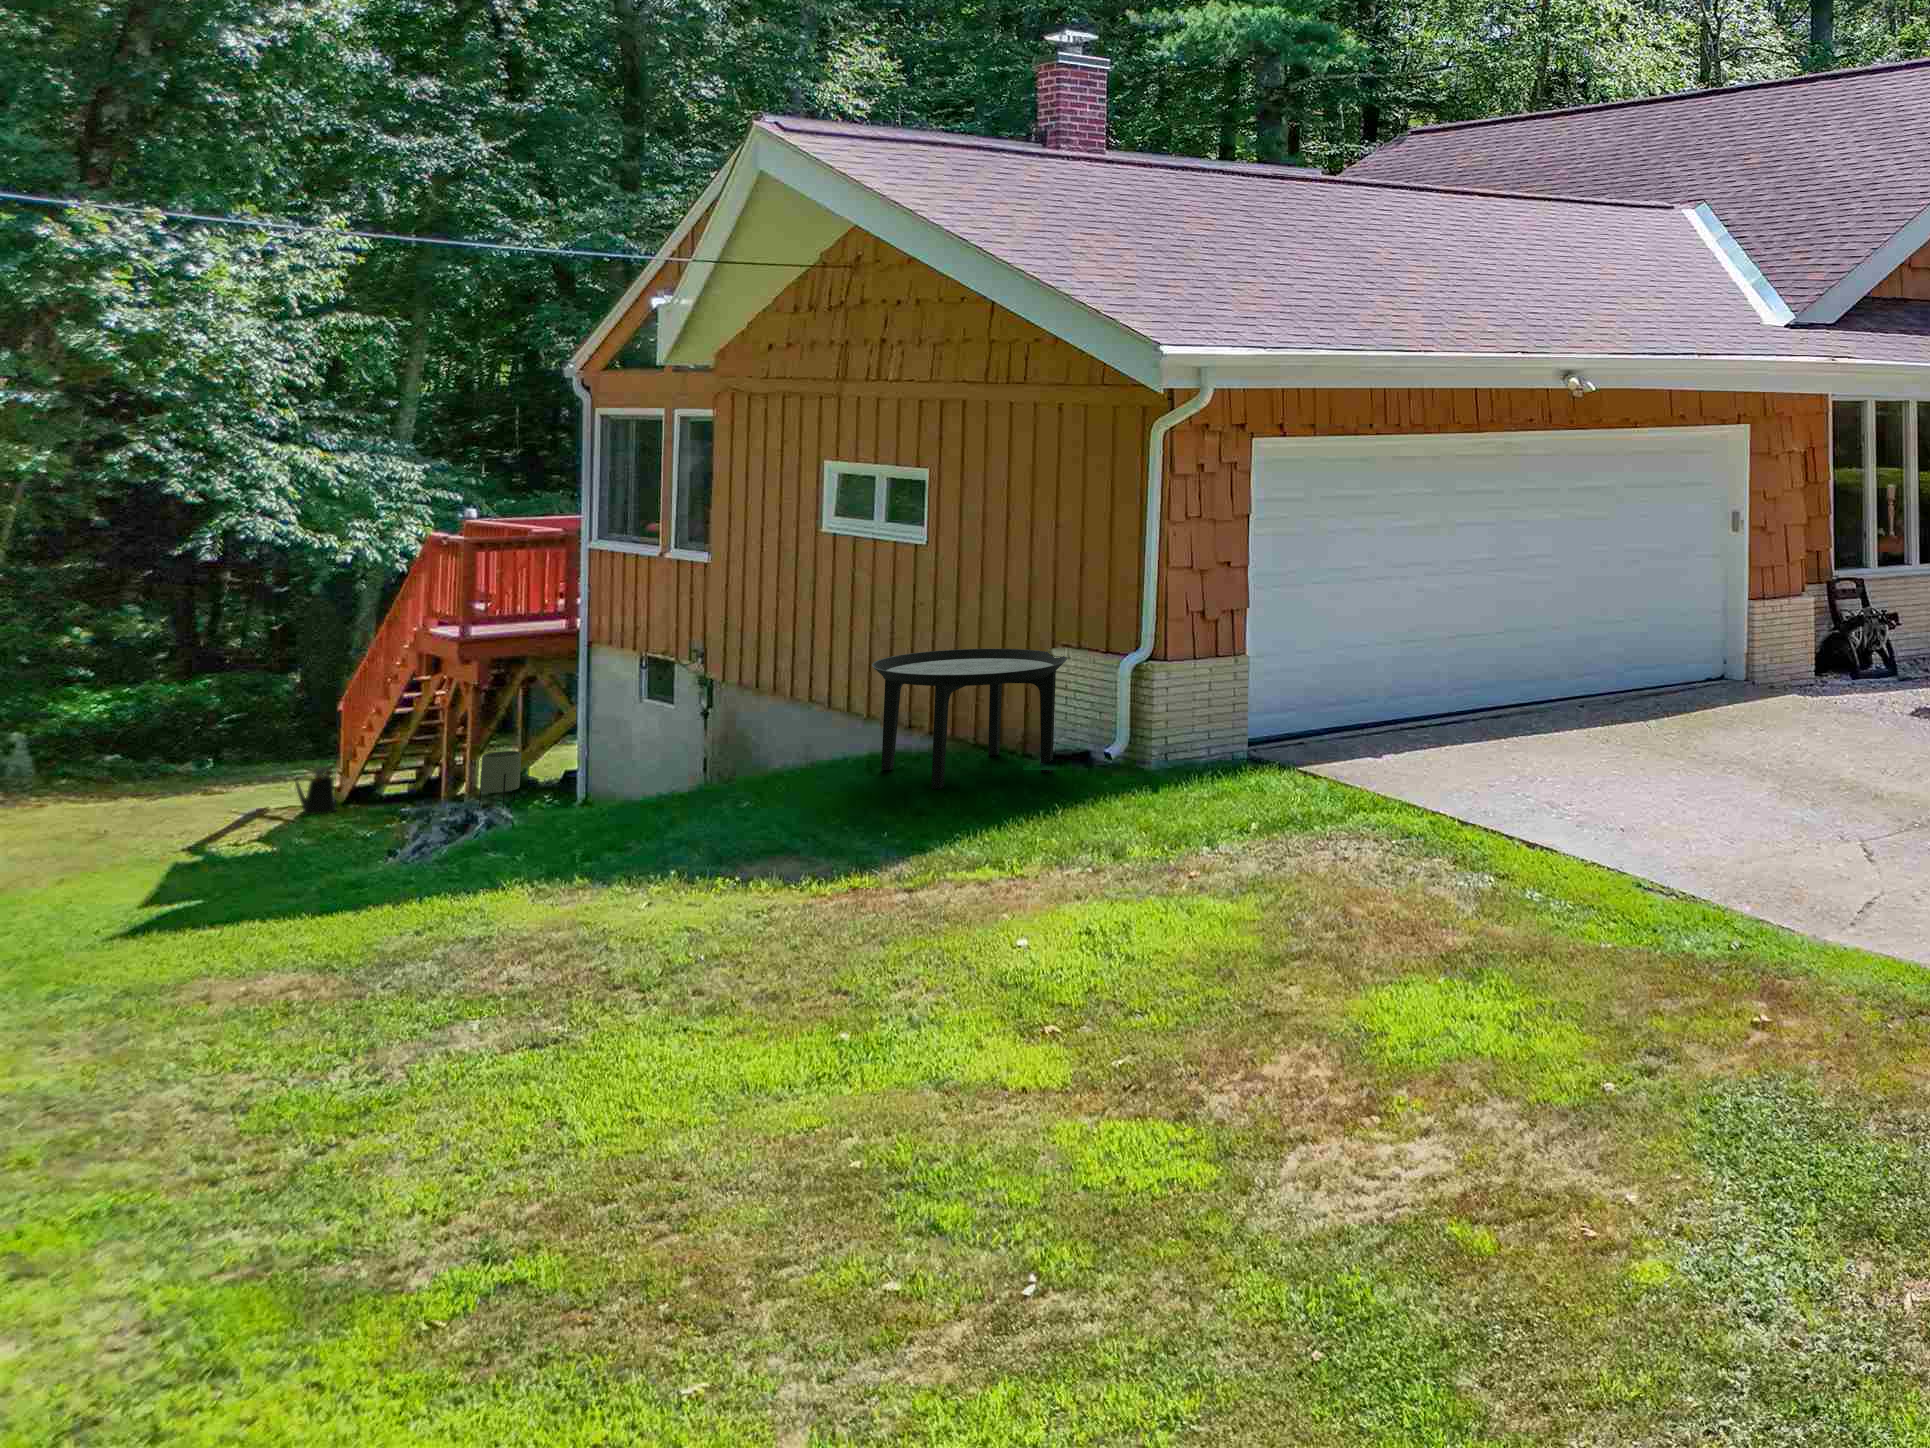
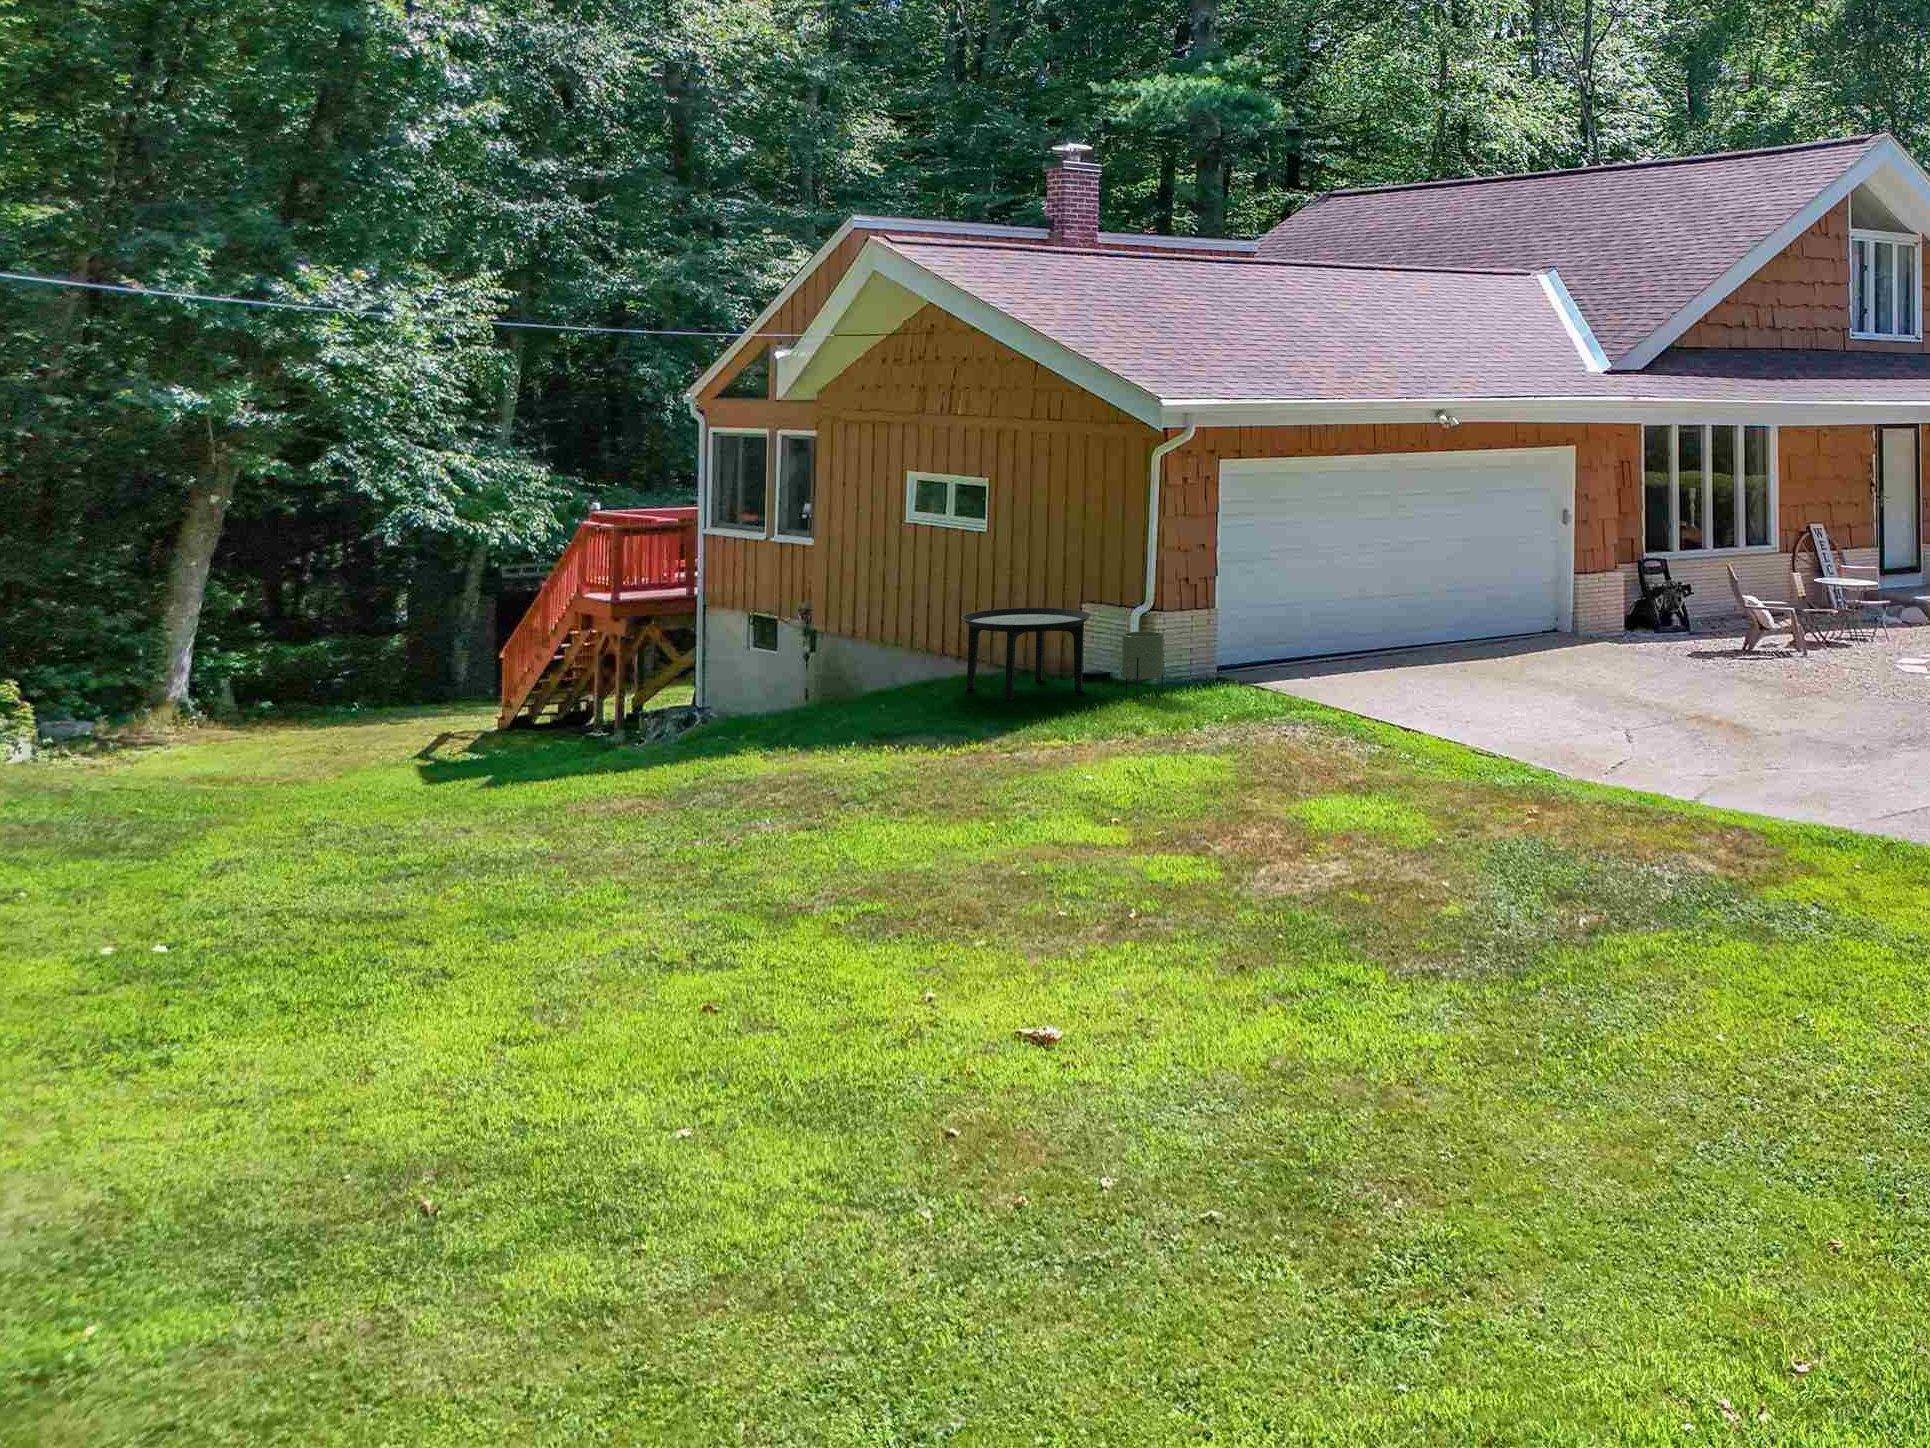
planter: present [479,751,521,807] -> present [1122,631,1163,699]
watering can: present [295,764,345,815] -> none [471,694,508,735]

